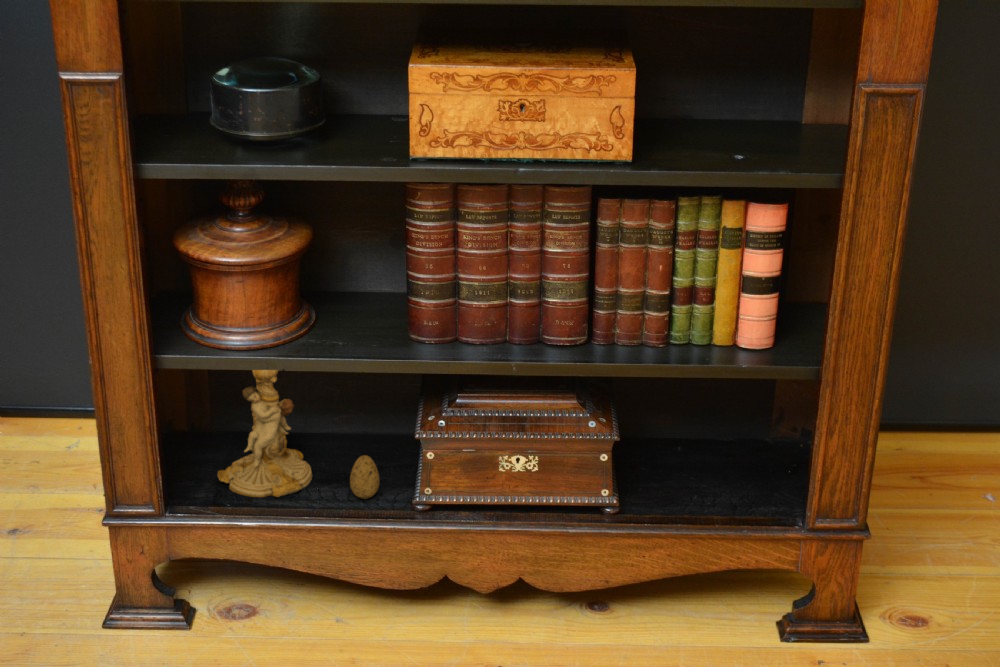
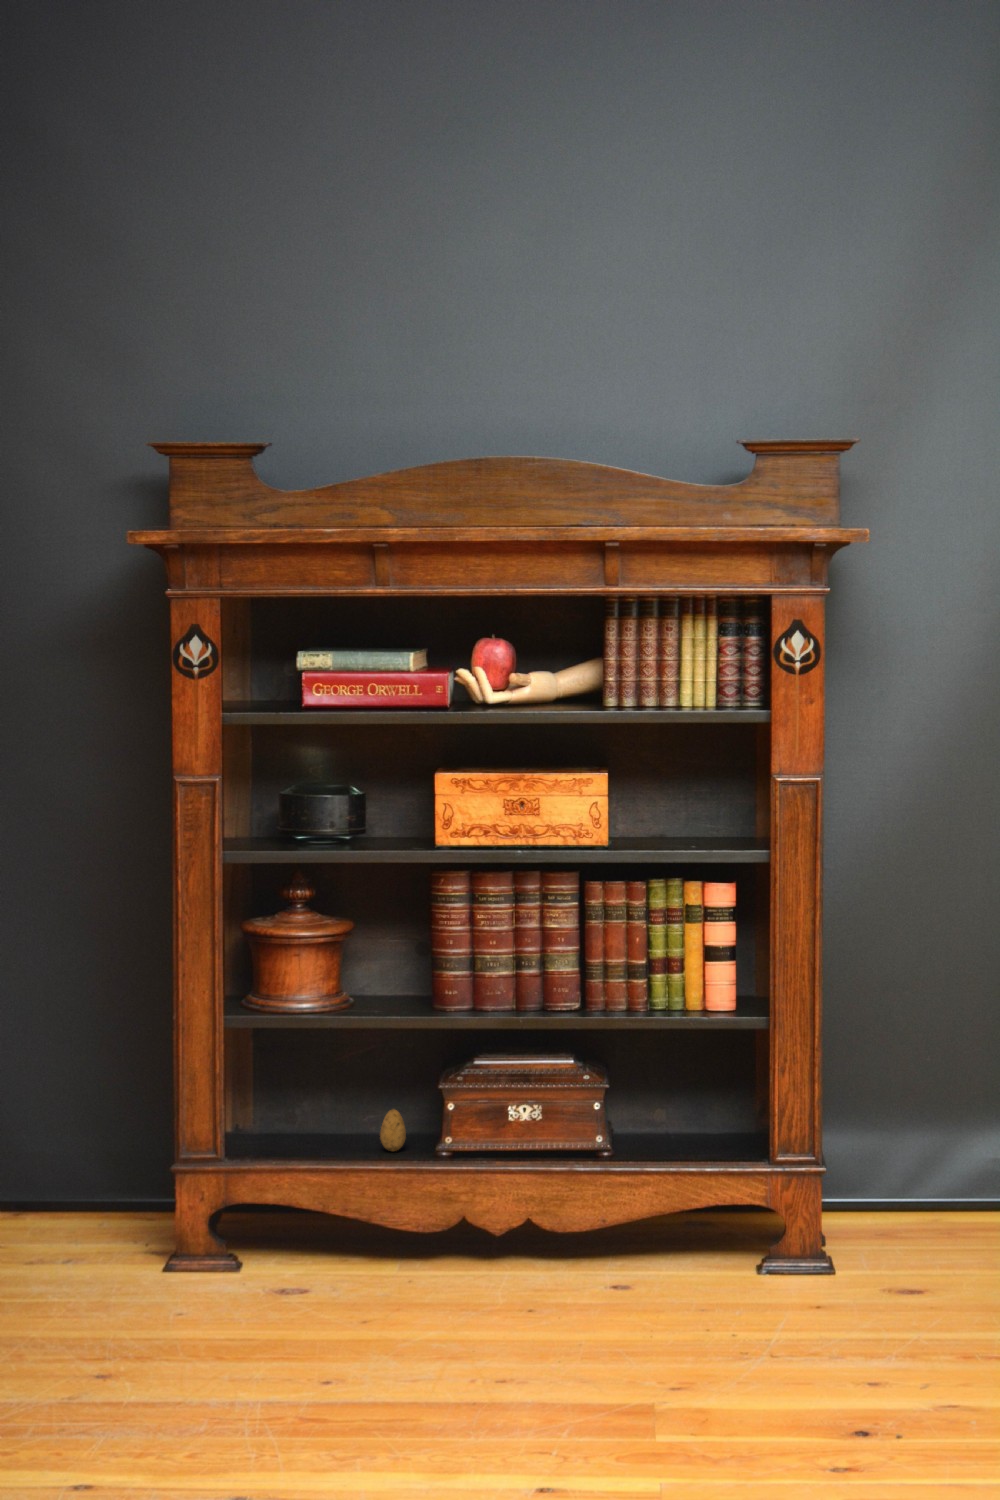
candlestick: present [218,370,312,497] -> none [266,1018,348,1153]

